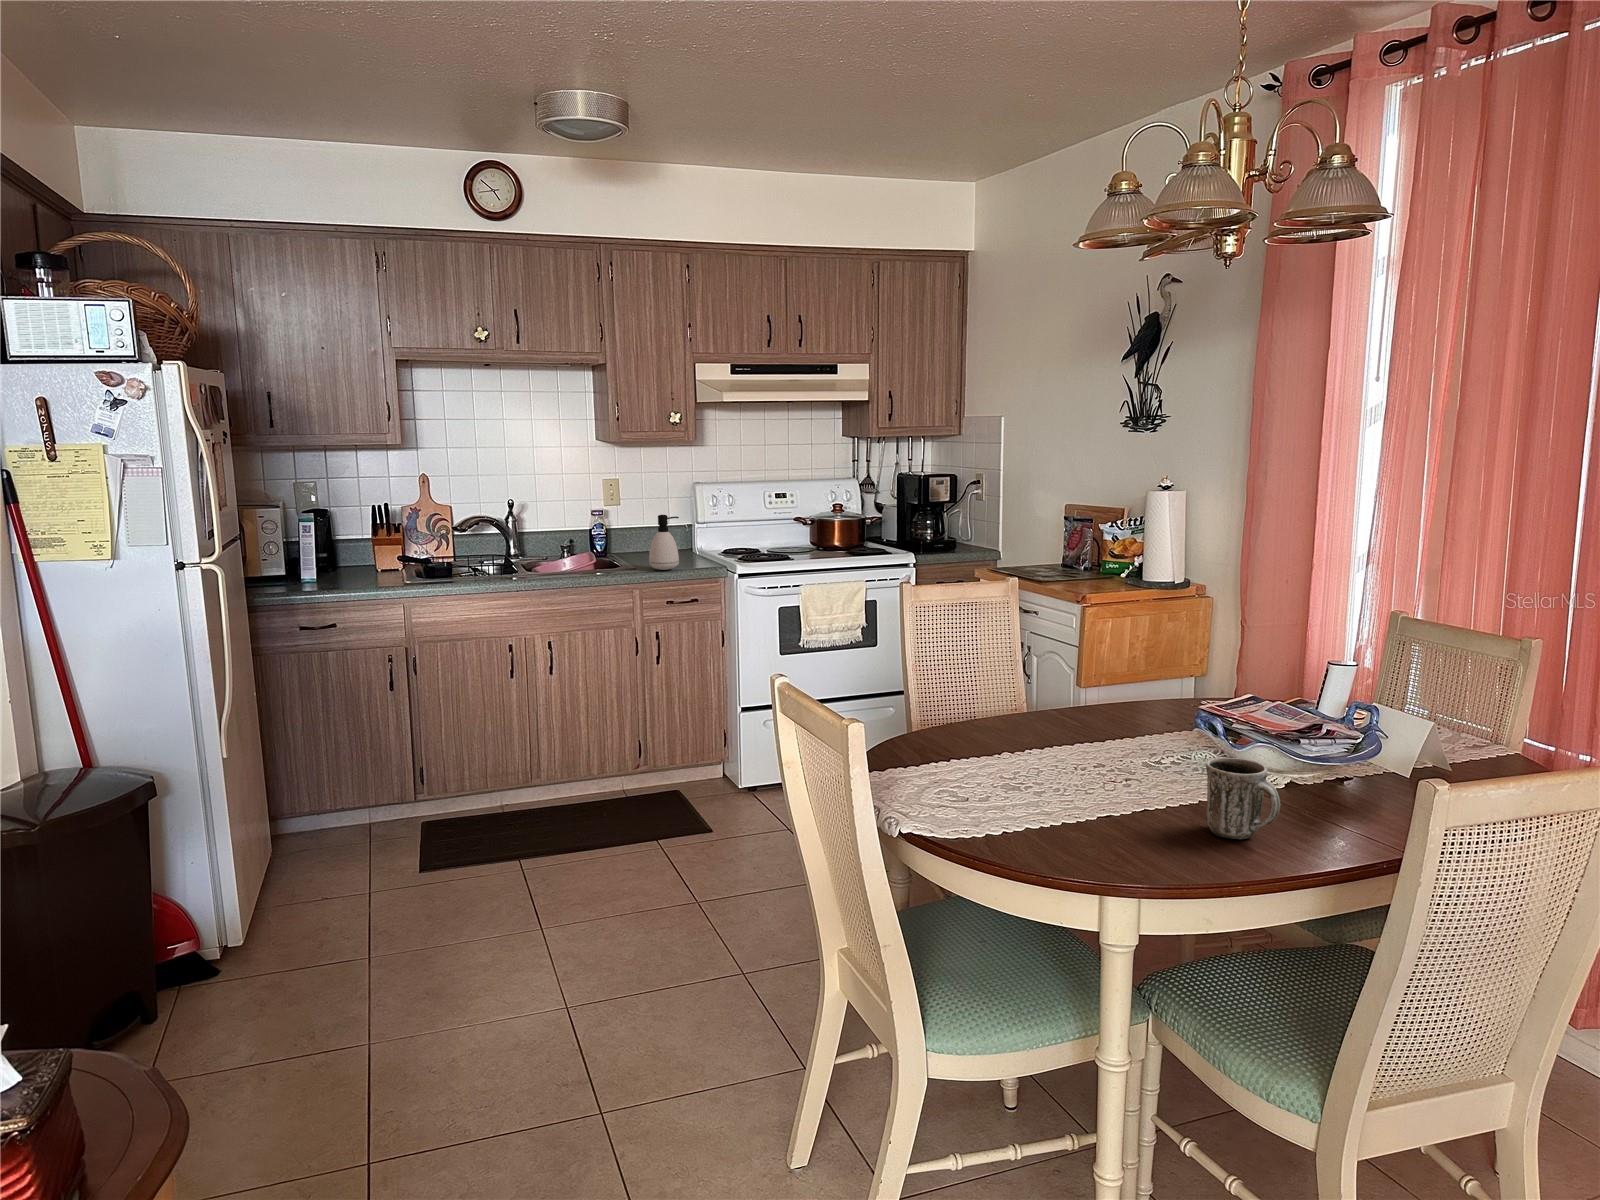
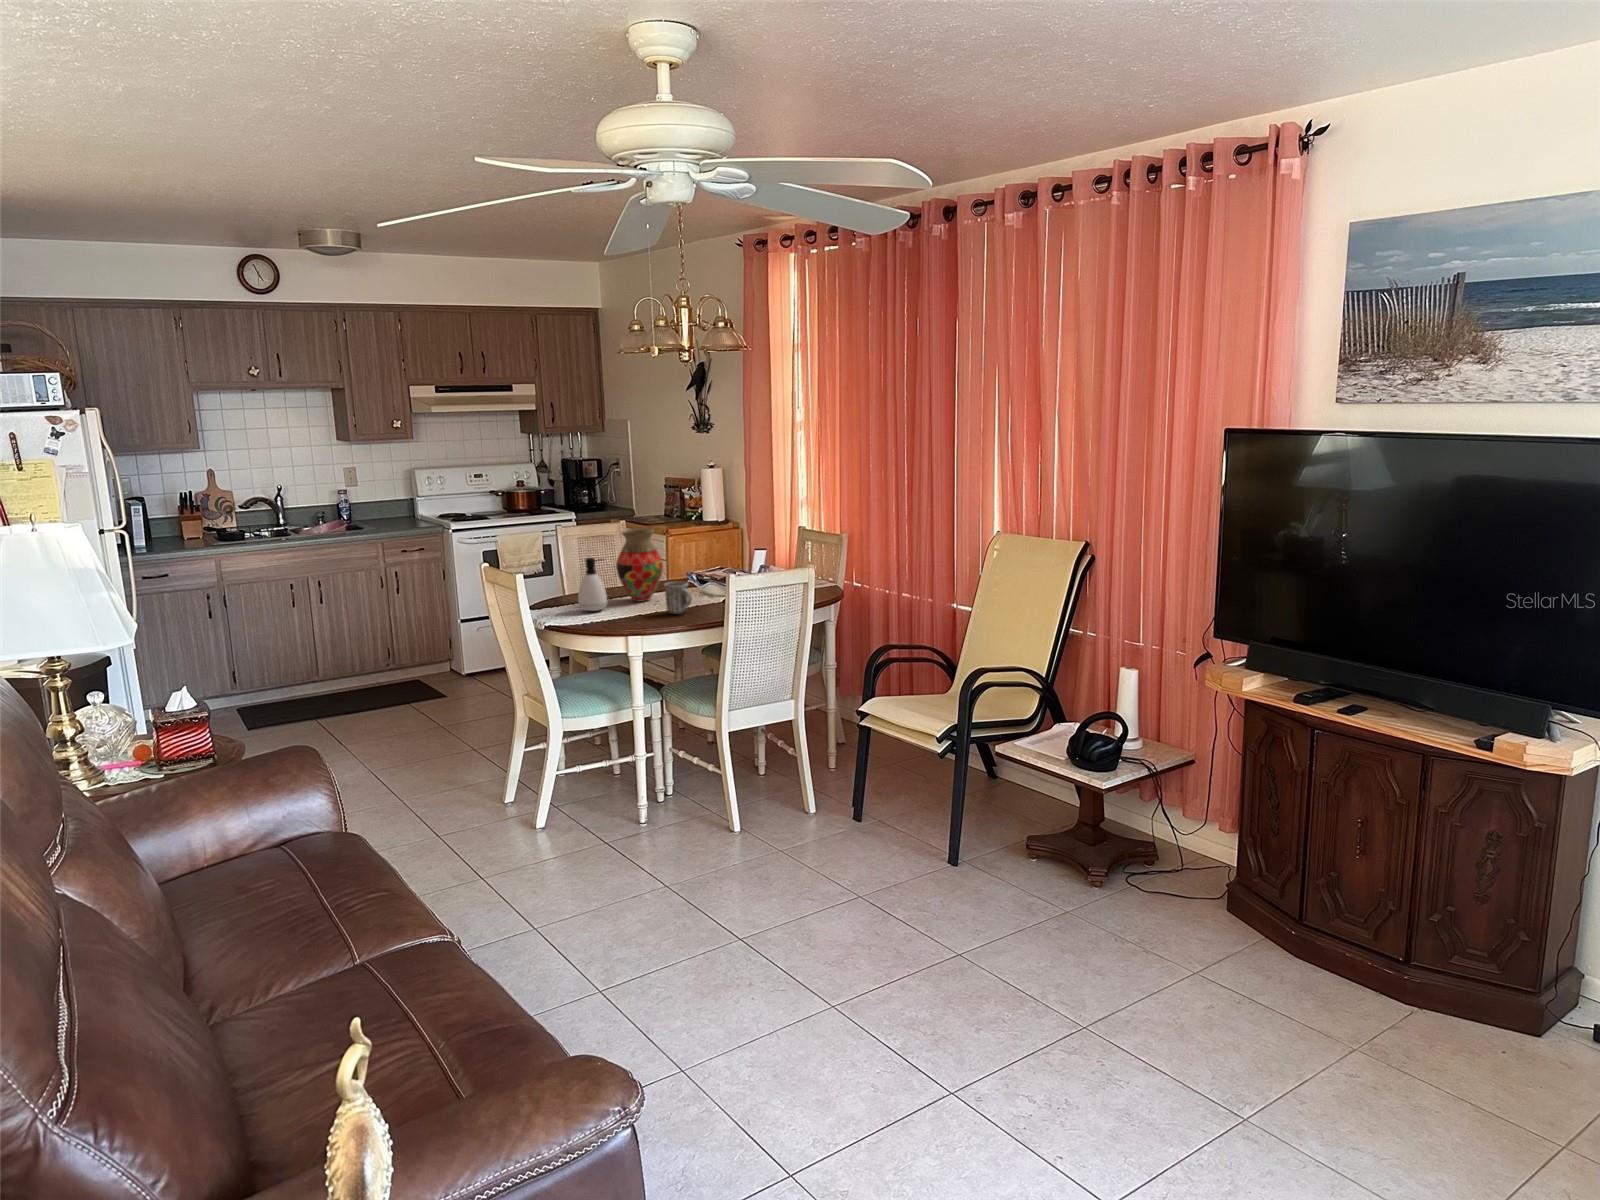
soap dispenser: present [649,515,679,570] -> present [578,558,607,611]
vase: none [1062,617,1165,774] -> present [616,528,663,602]

